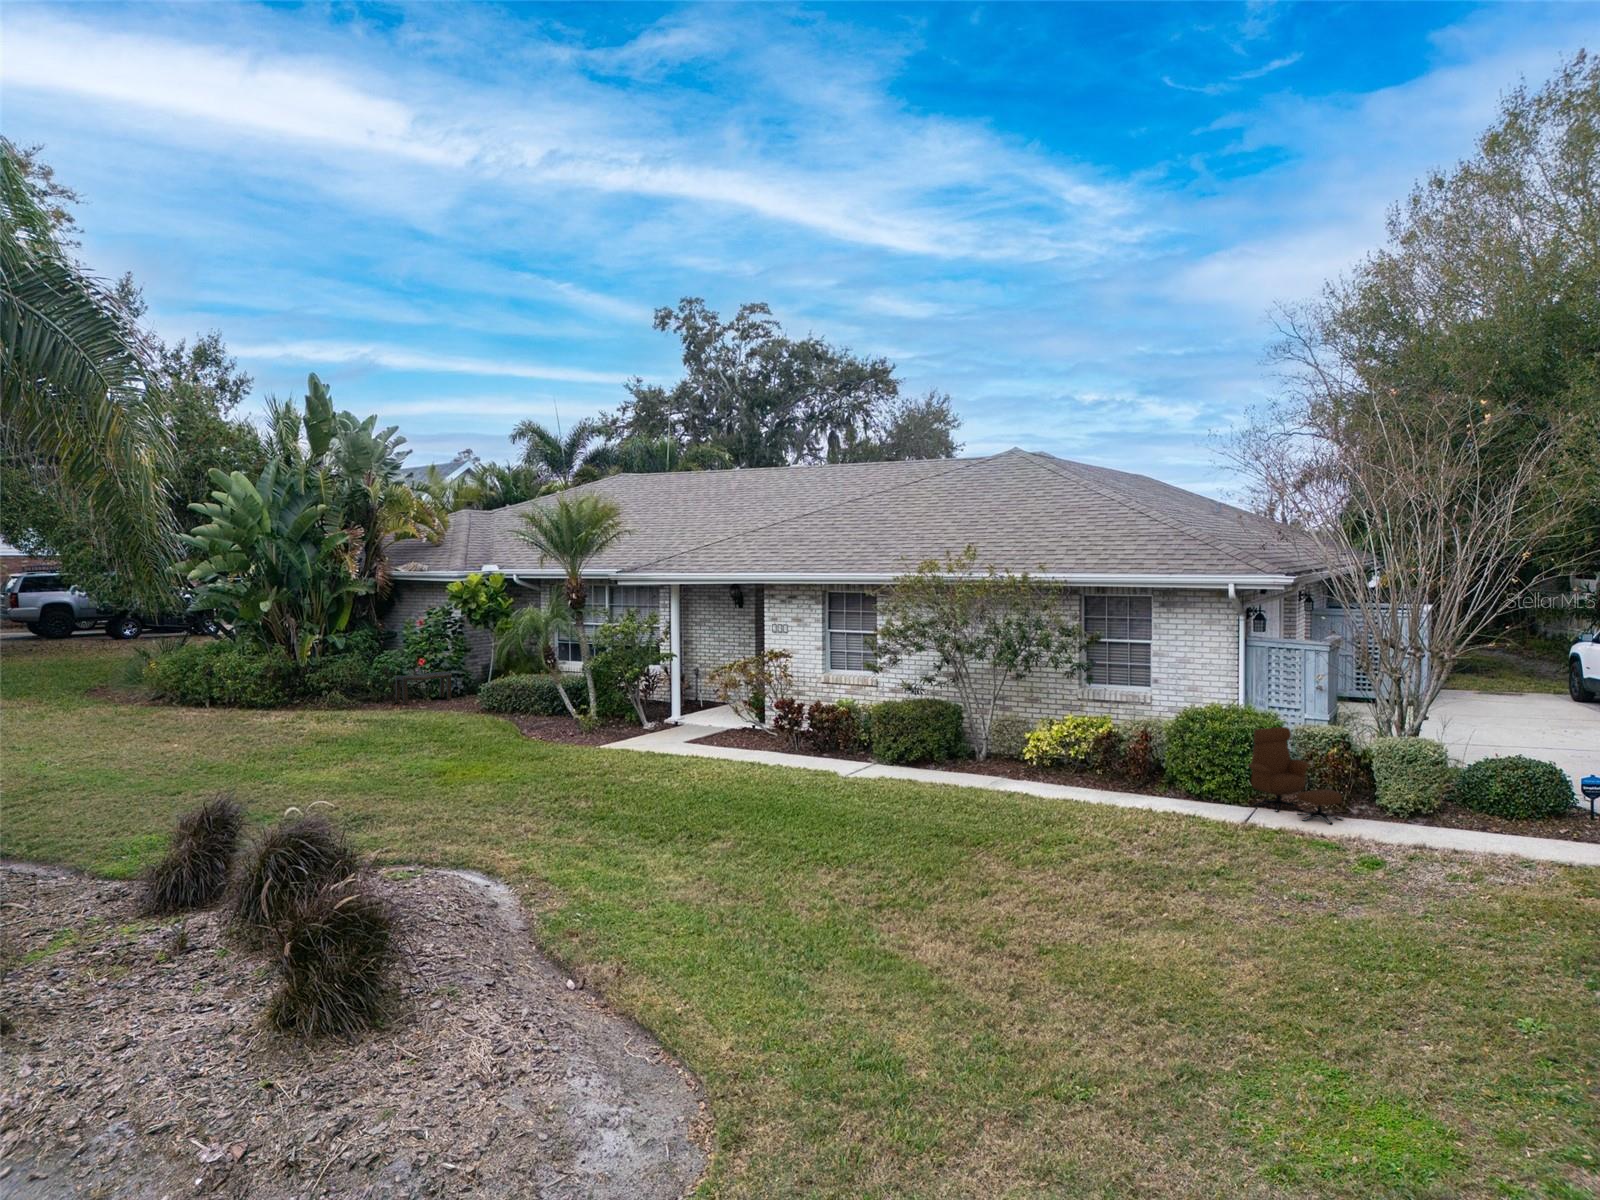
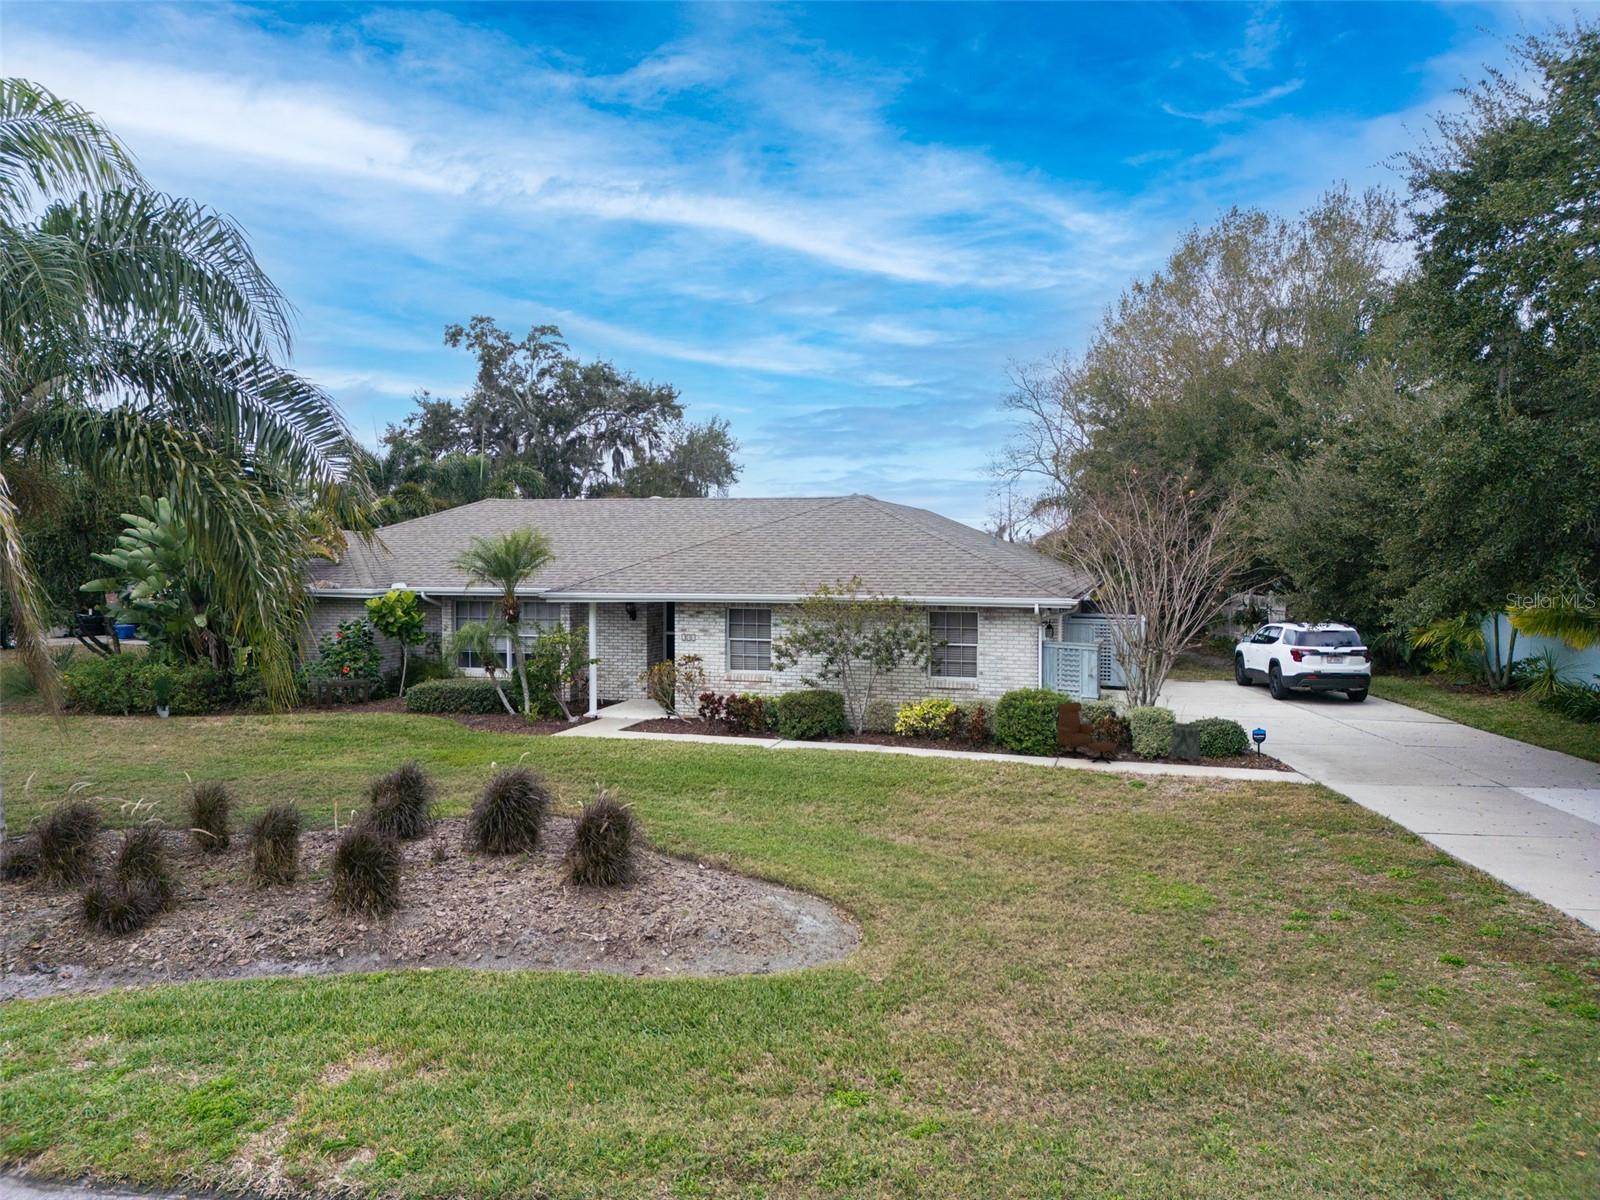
potted plant: none [224,664,250,710] -> present [153,677,171,718]
basket: none [1438,766,1491,830] -> present [1170,723,1200,762]

